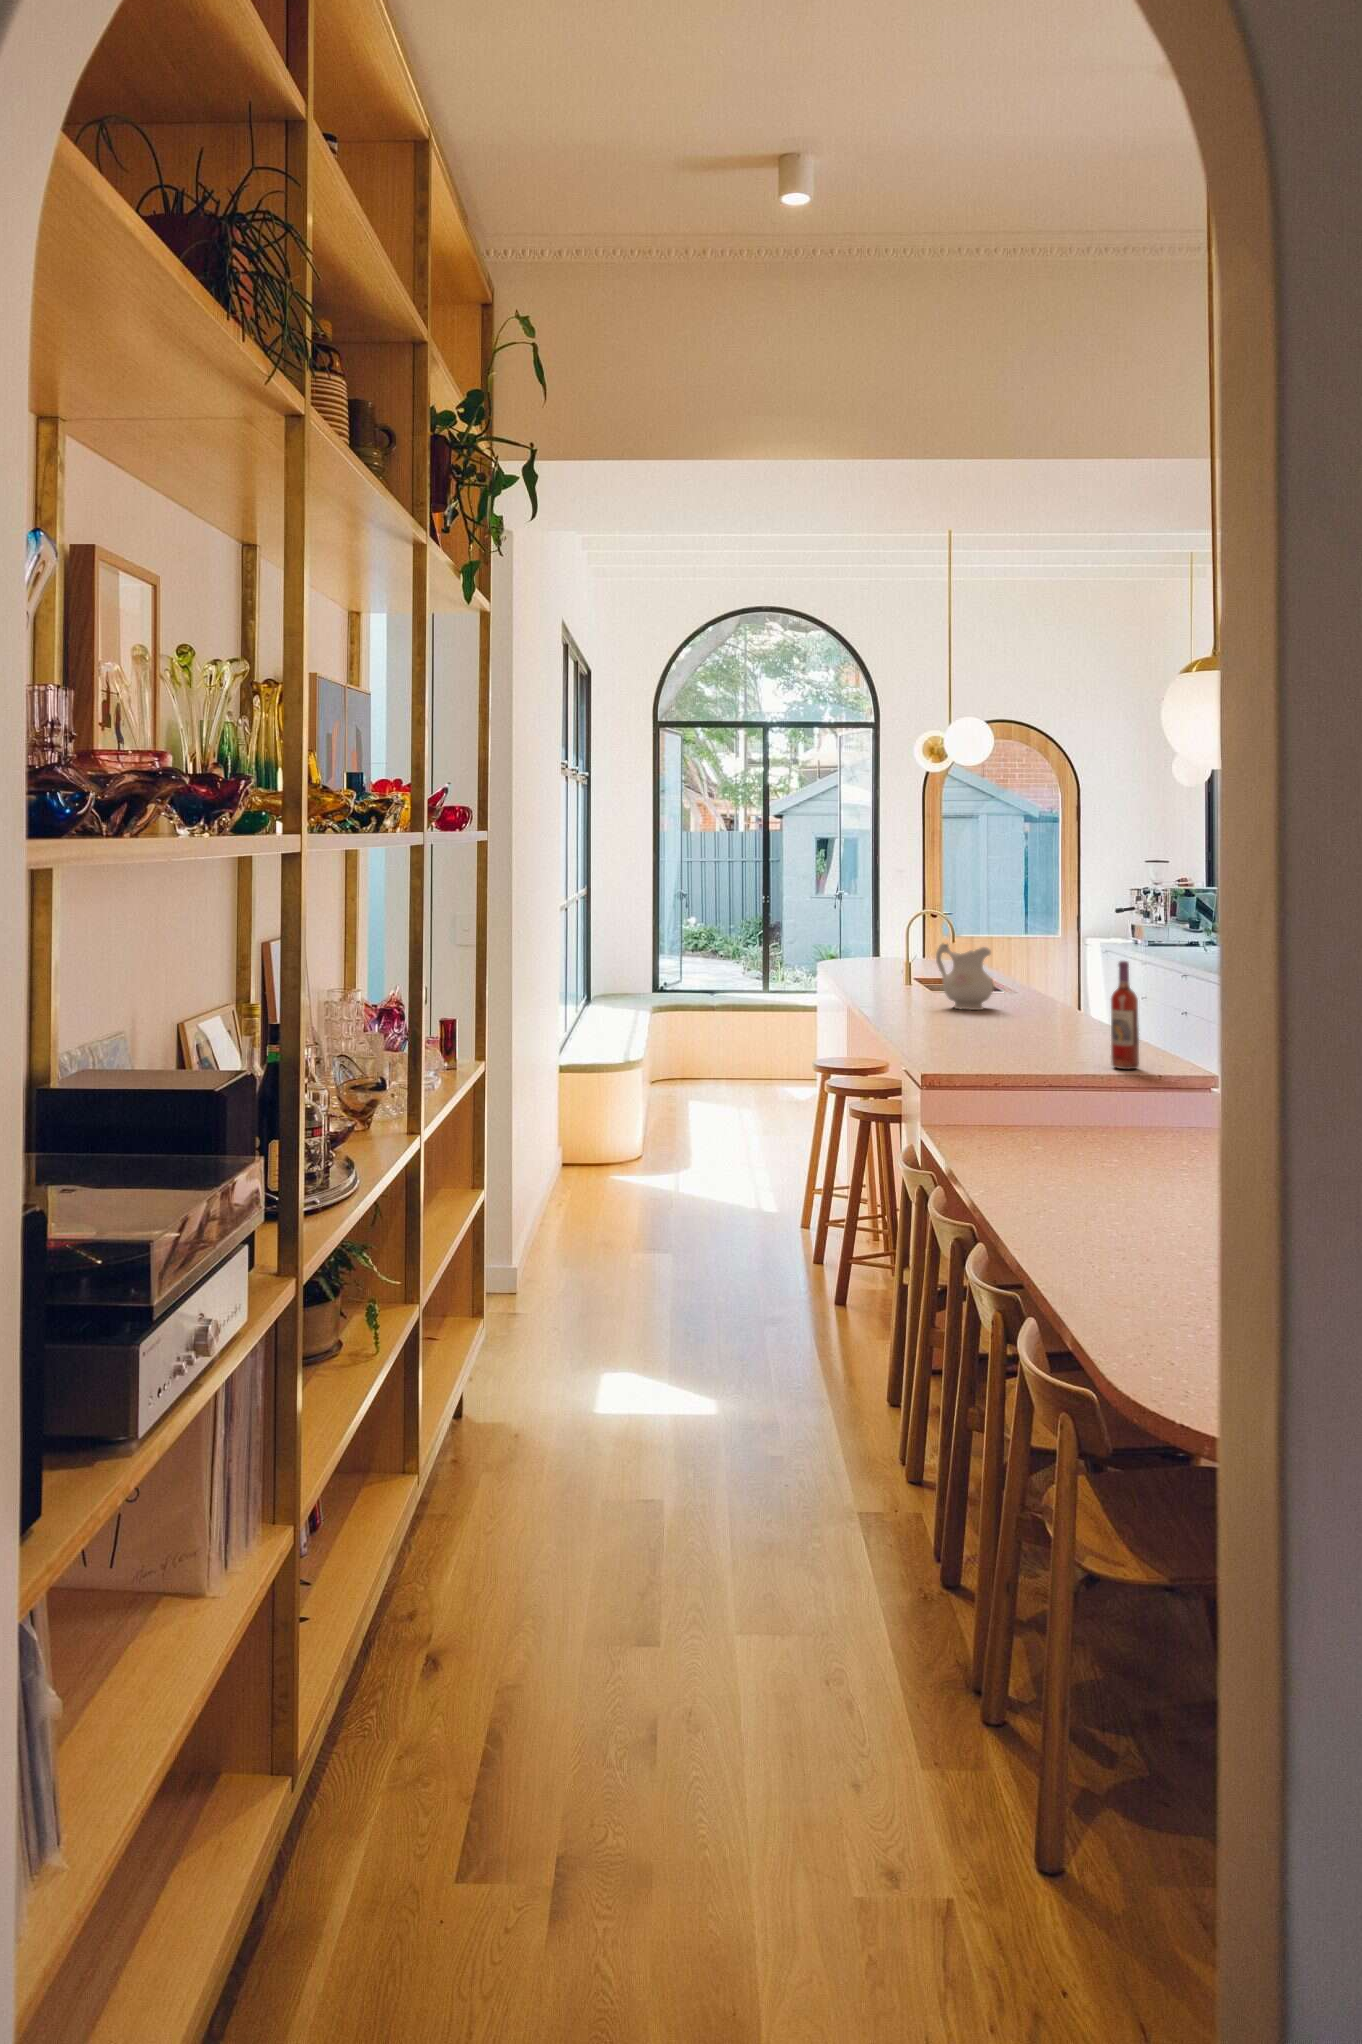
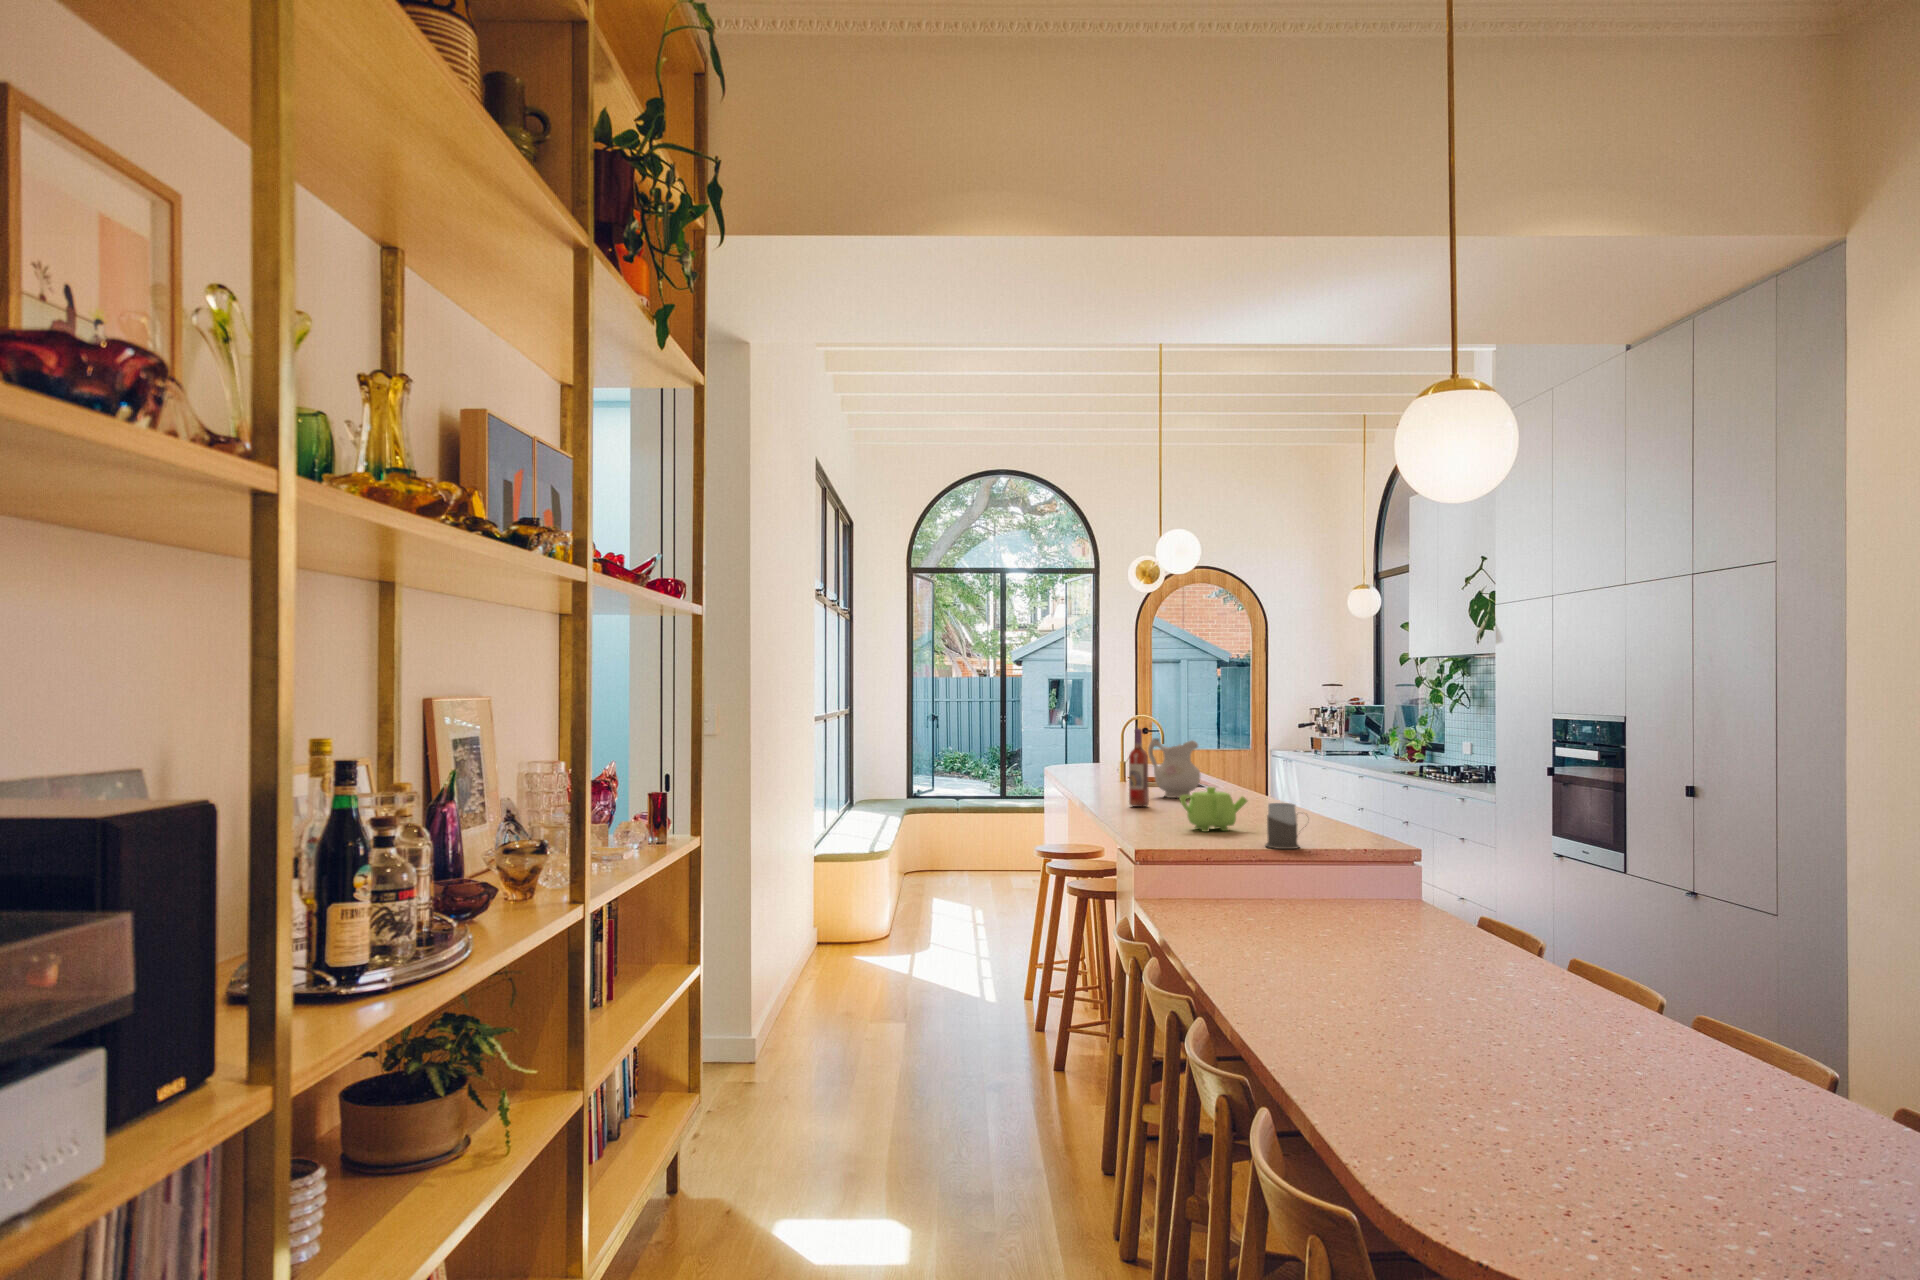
wine bottle: present [1111,961,1139,1069] -> present [1129,728,1149,807]
teapot: none [968,1008,1040,1055] -> present [1179,787,1247,832]
mug: none [1055,1030,1100,1078] -> present [1266,803,1300,849]

